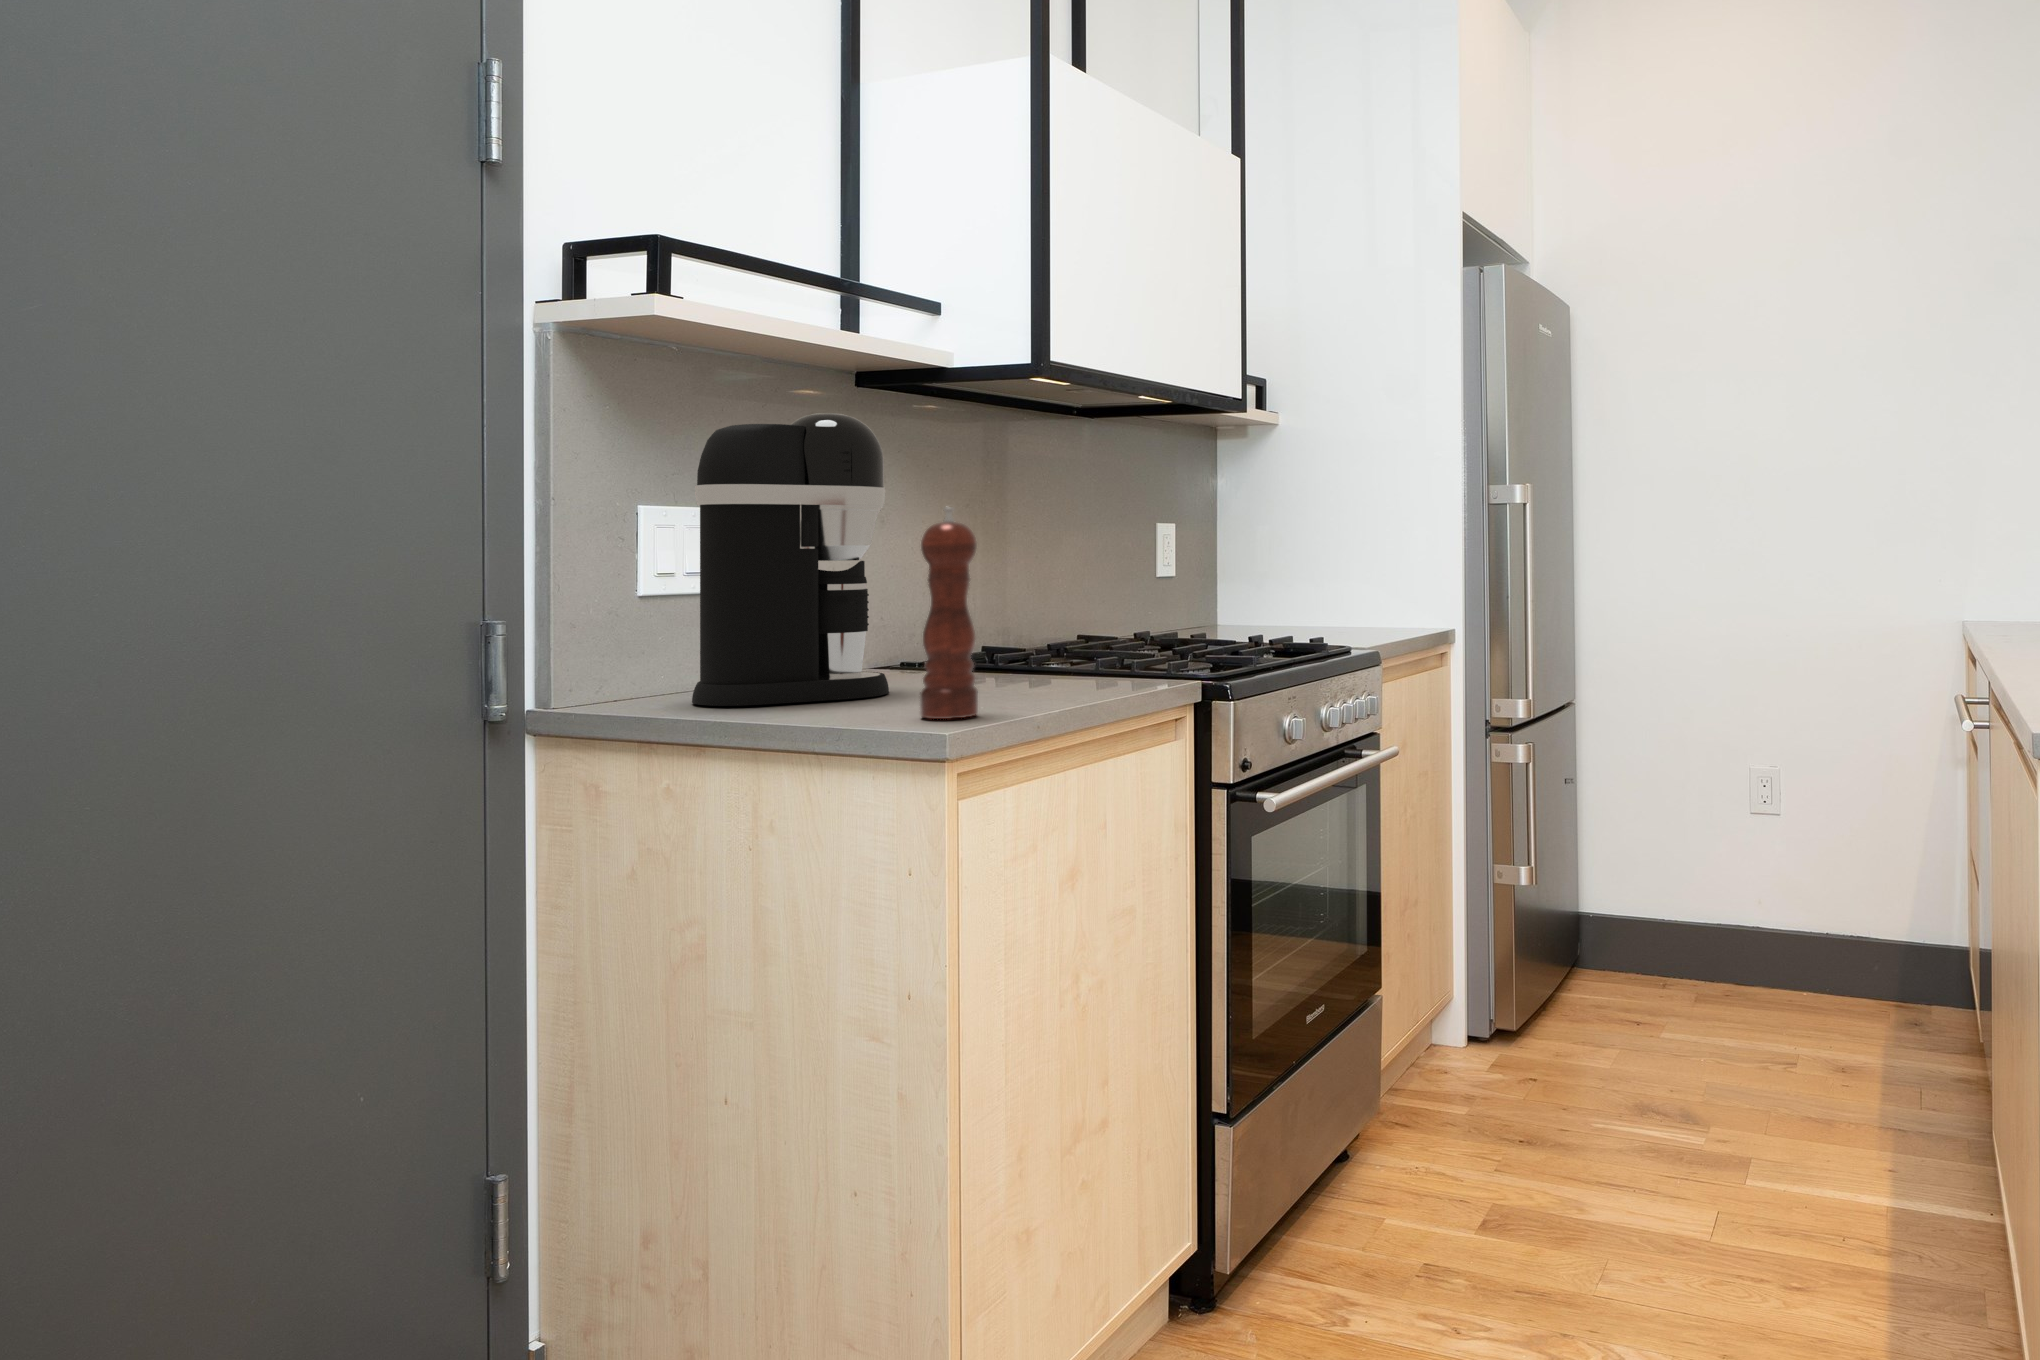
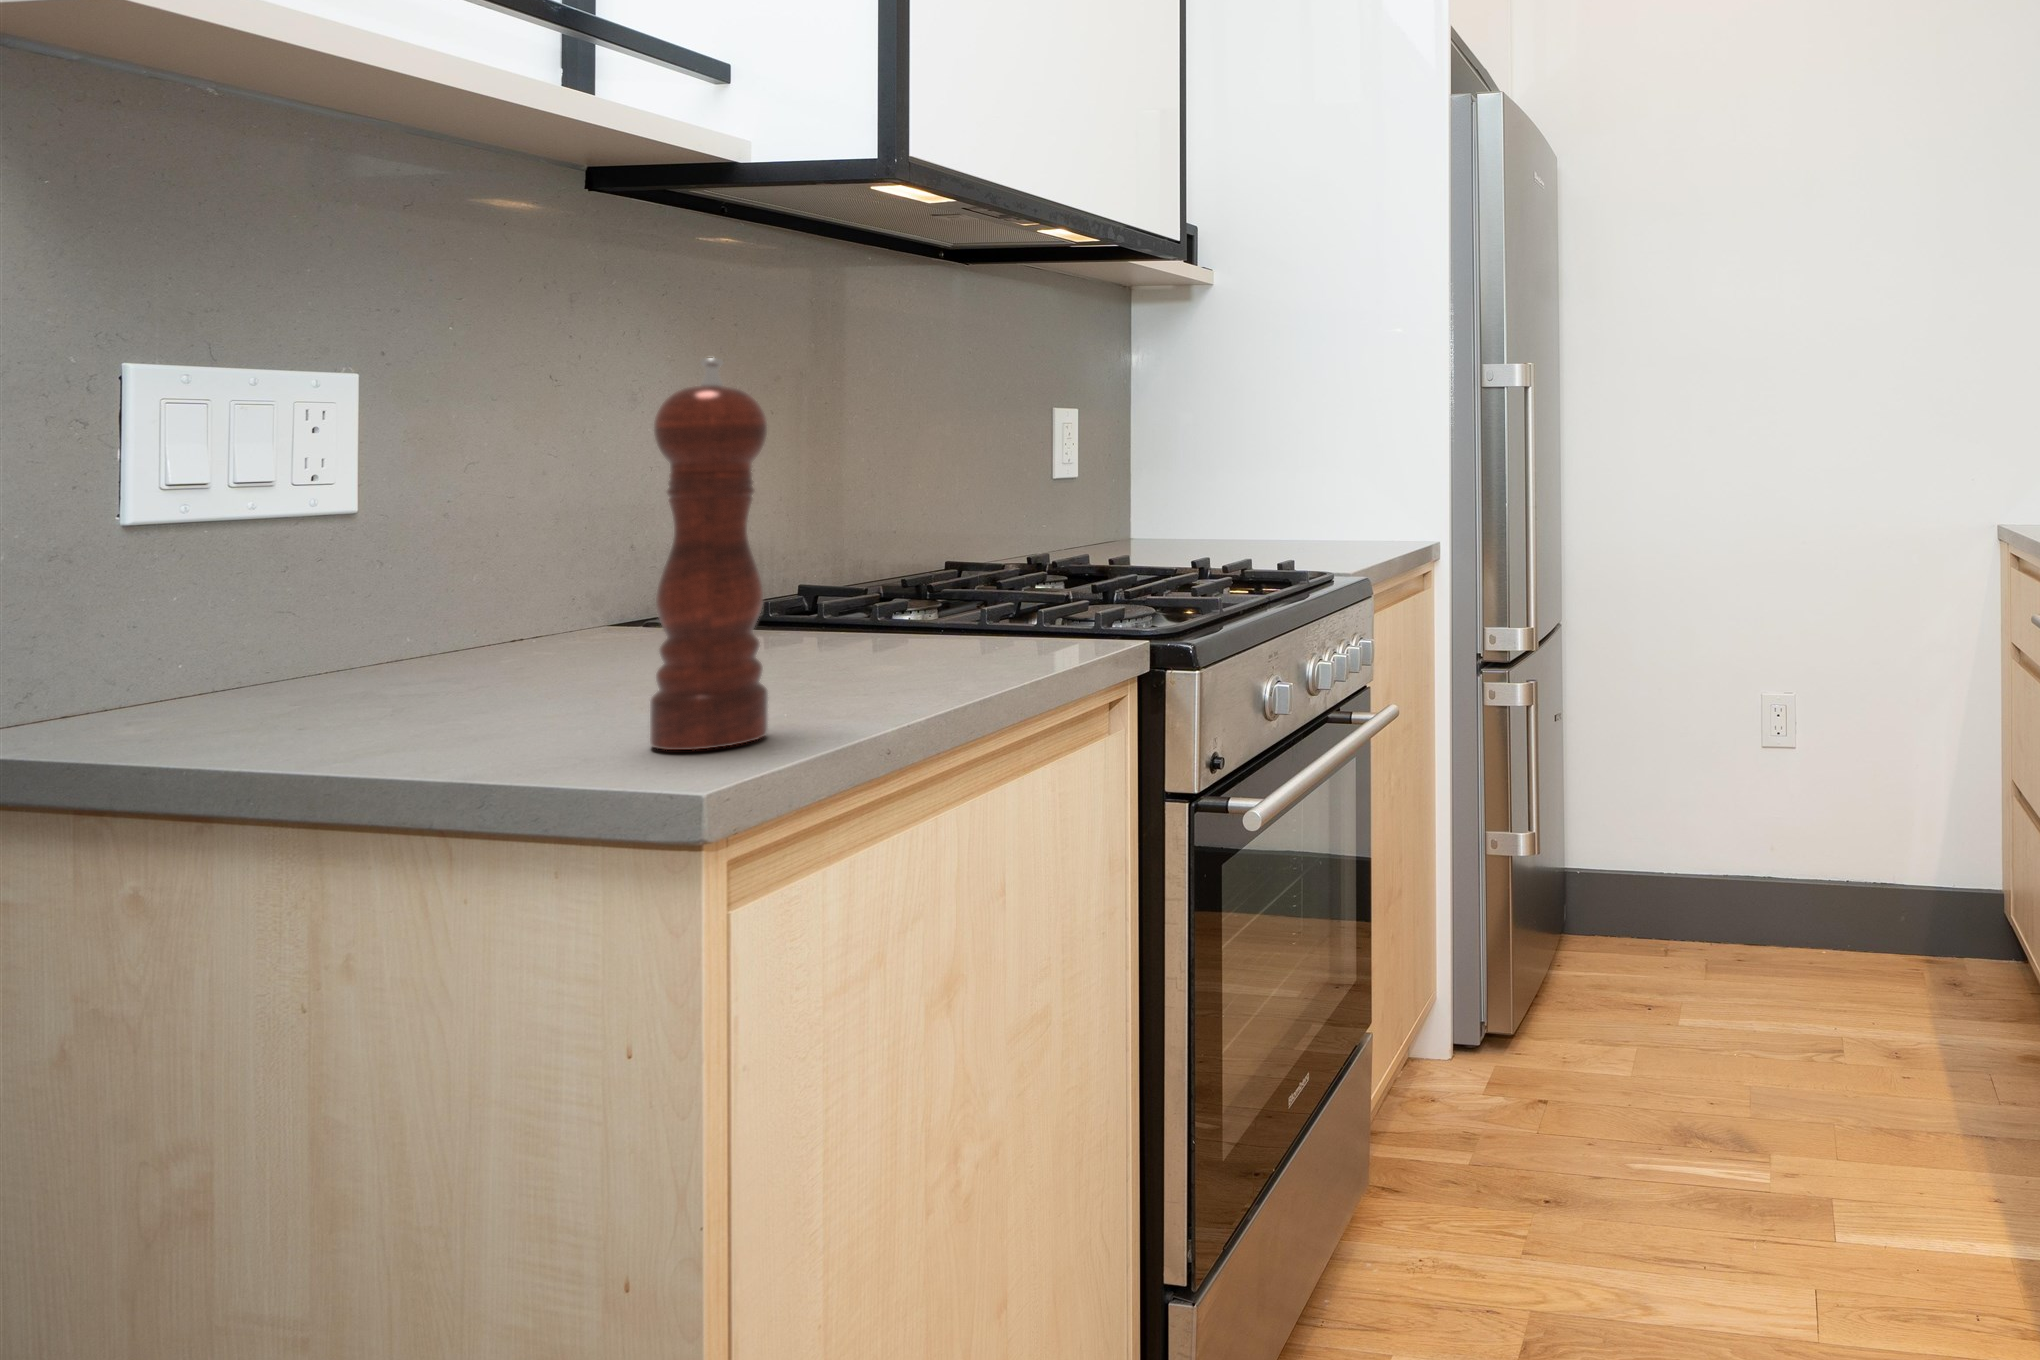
coffee maker: present [692,413,889,706] -> none [196,199,614,726]

